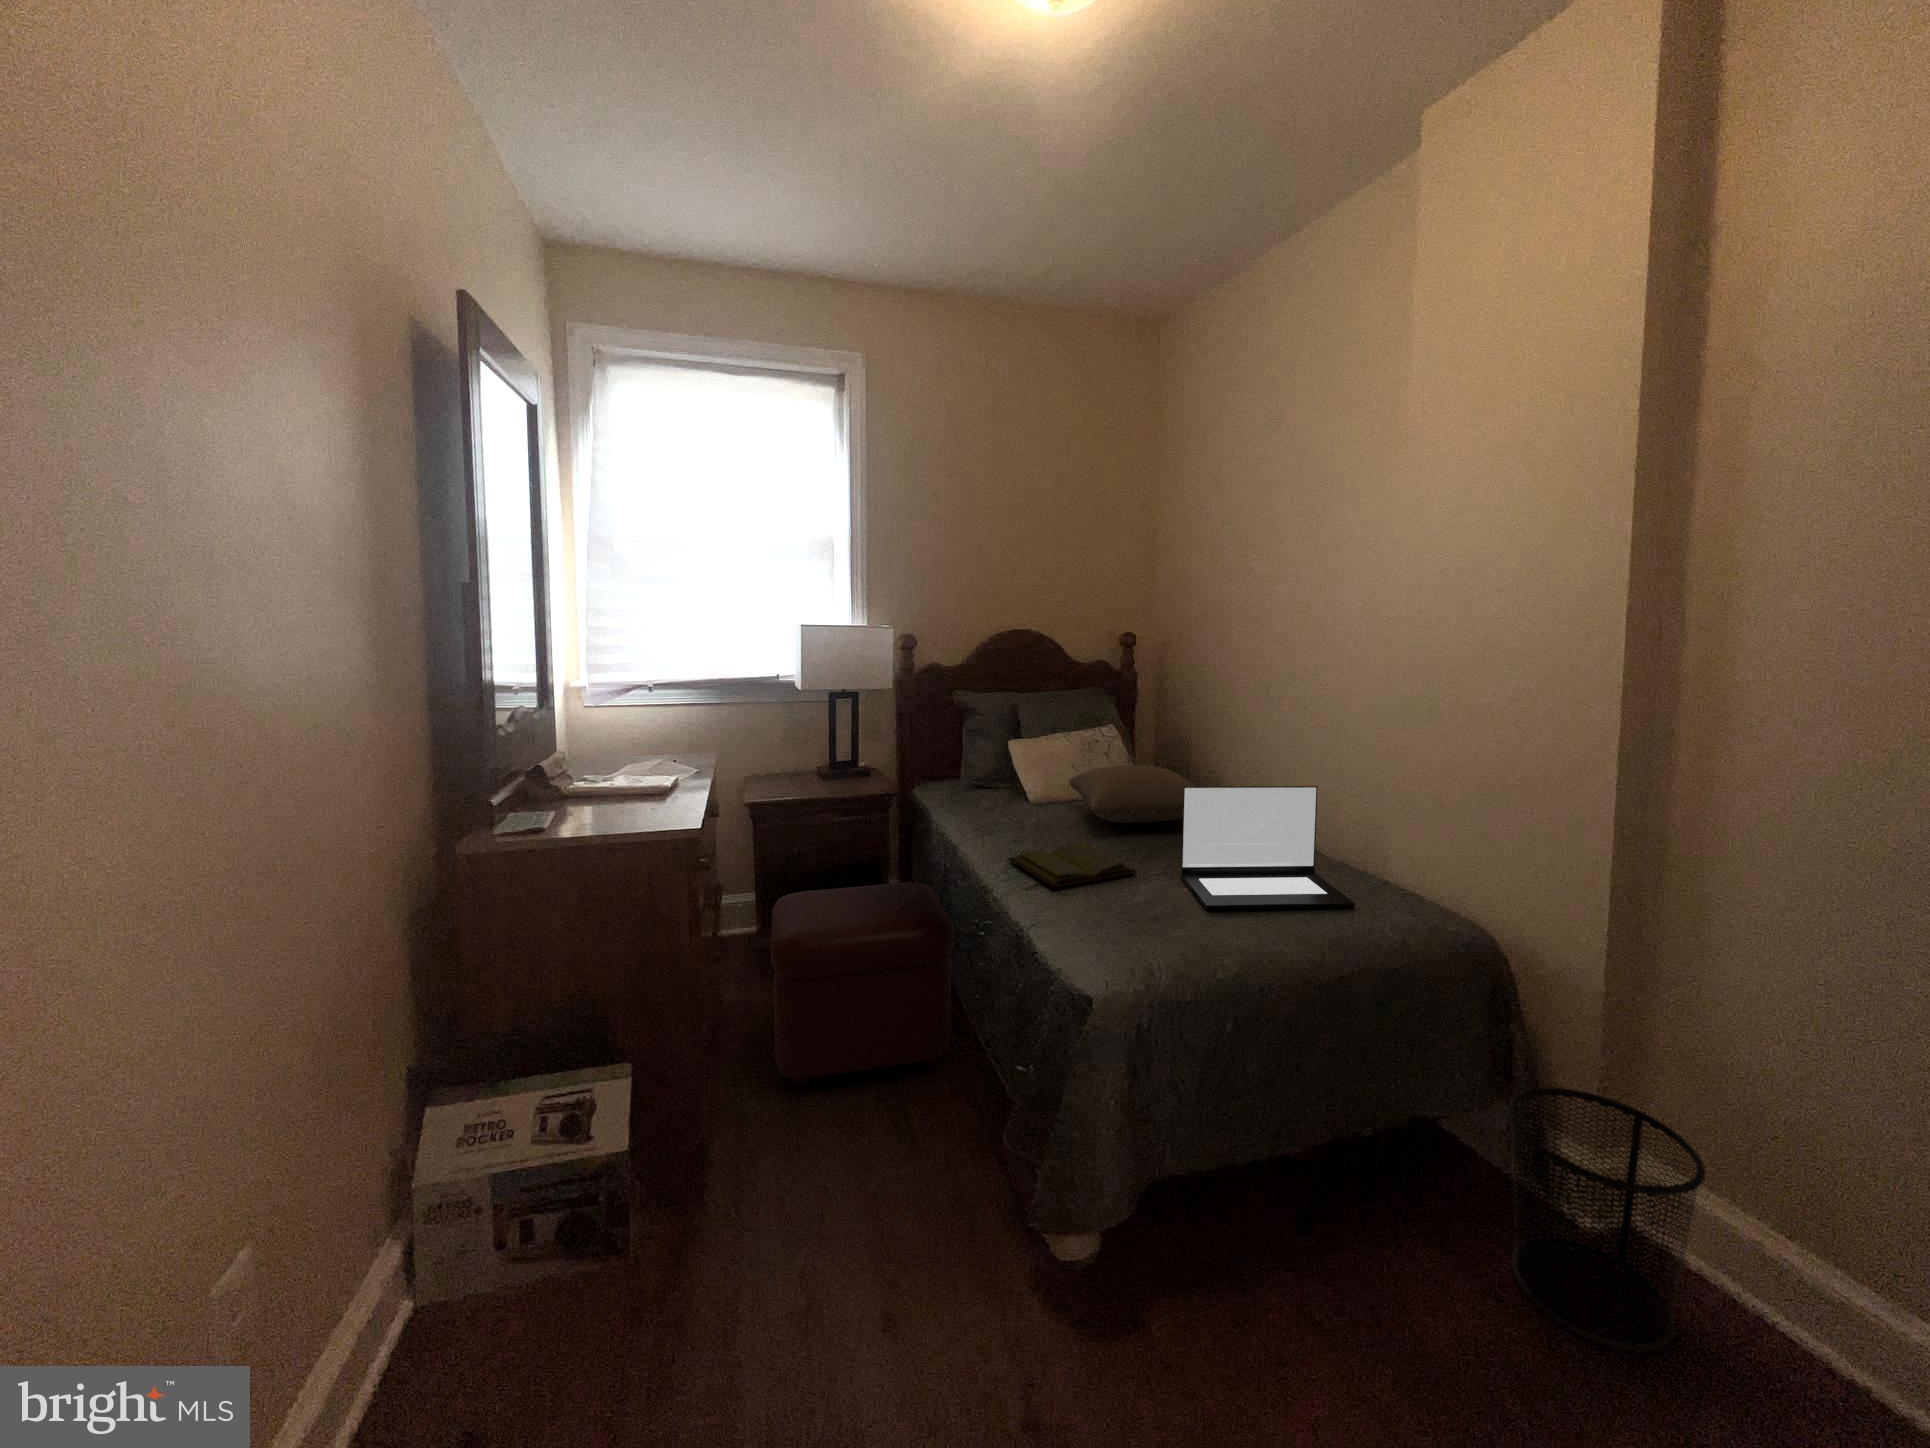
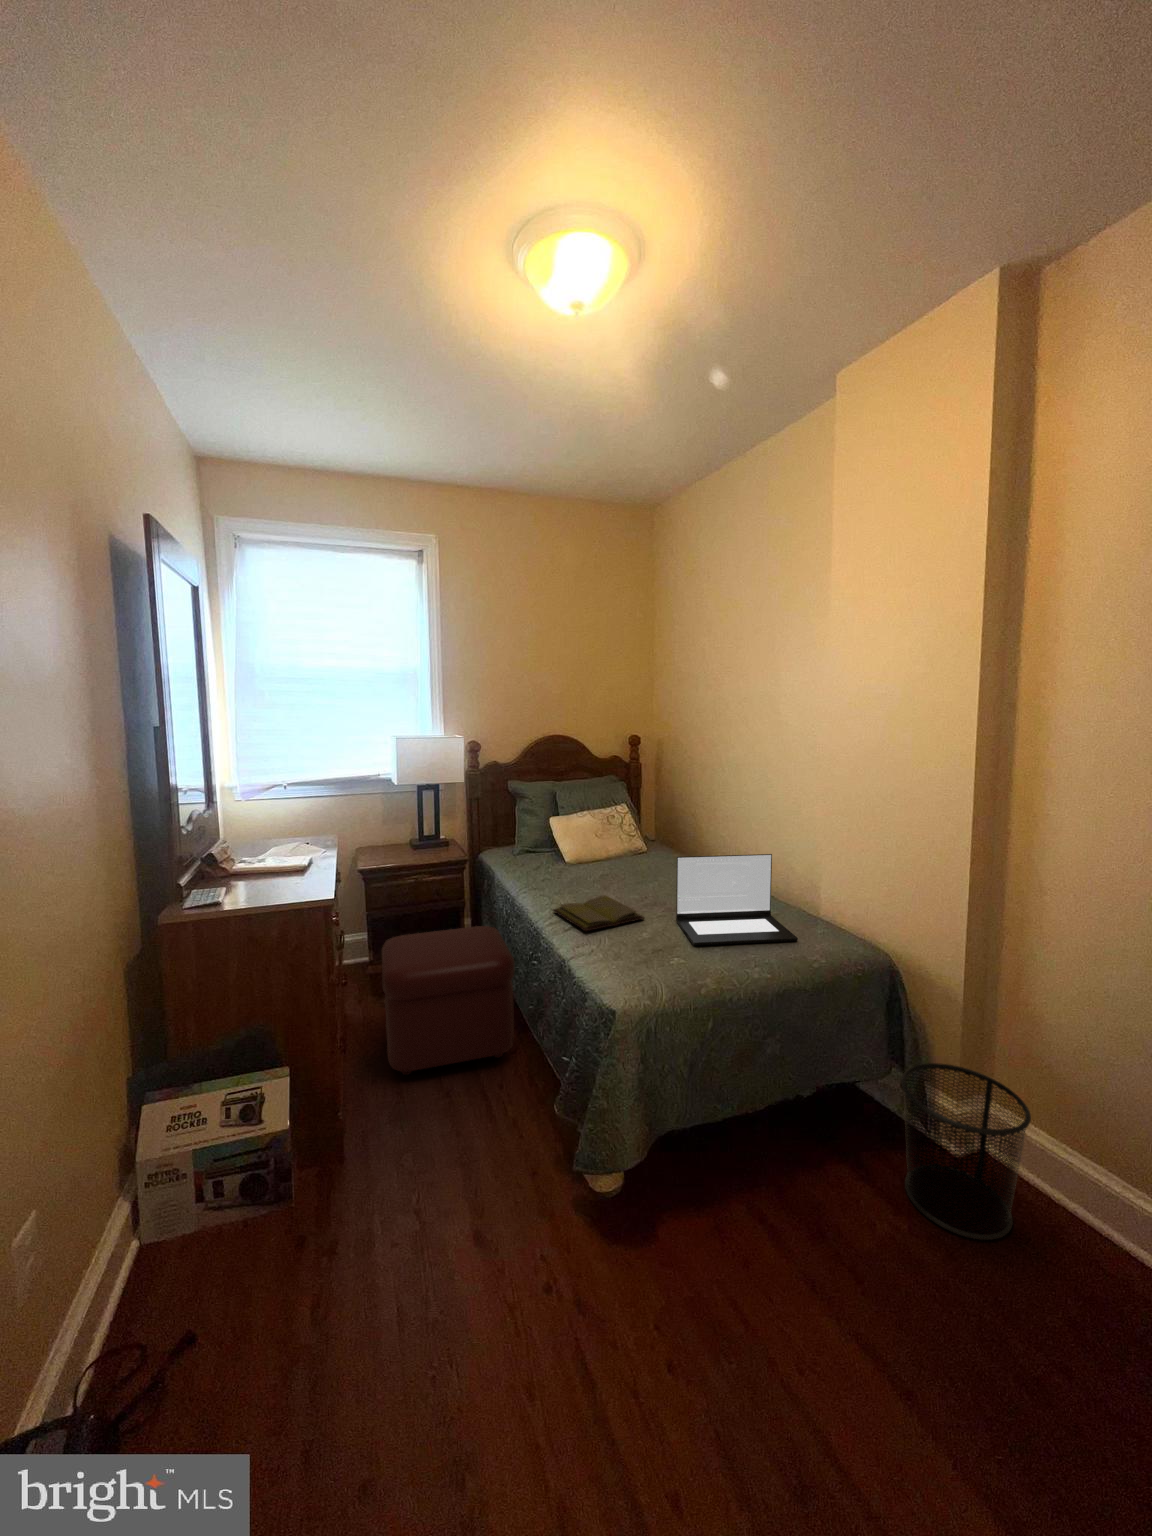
pillow: present [1069,765,1195,823] -> none [595,837,707,880]

